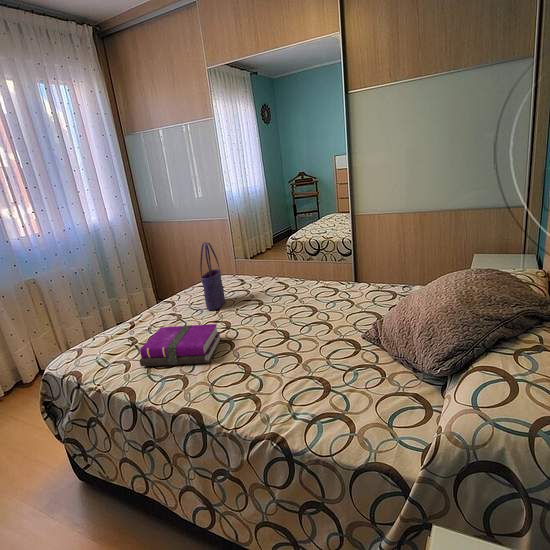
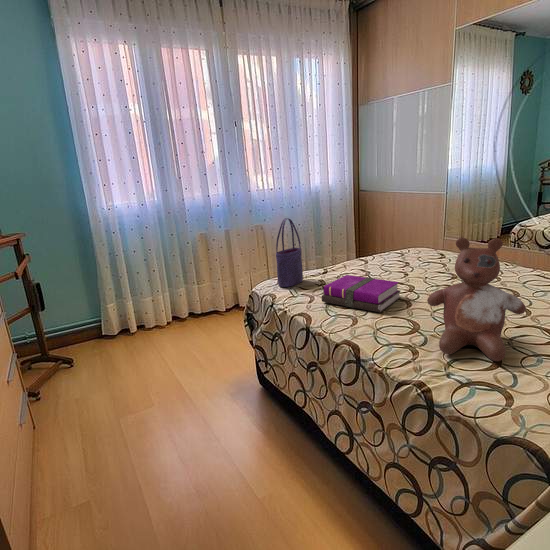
tote bag: present [200,242,225,310] -> present [276,218,303,287]
stuffed bear: none [255,275,336,394] -> present [427,238,526,361]

